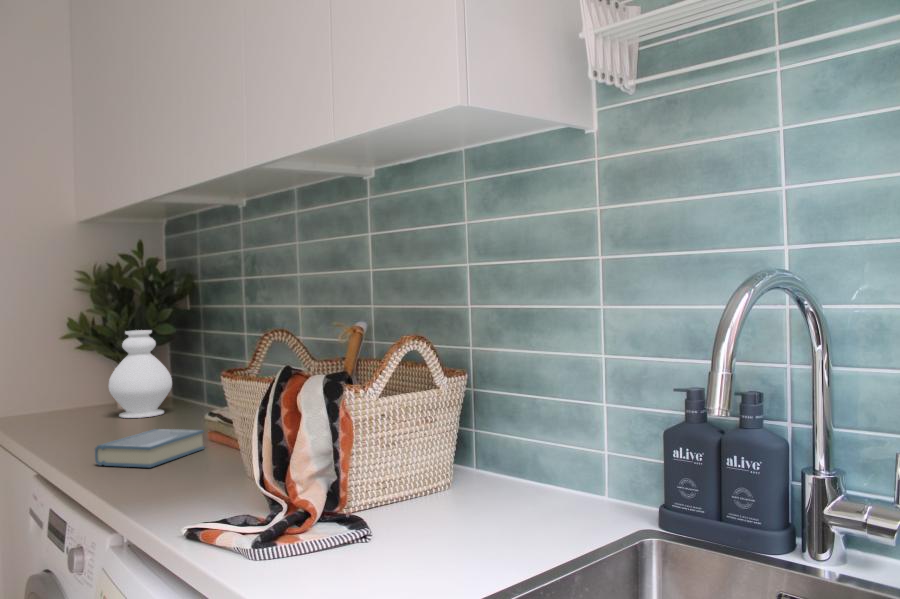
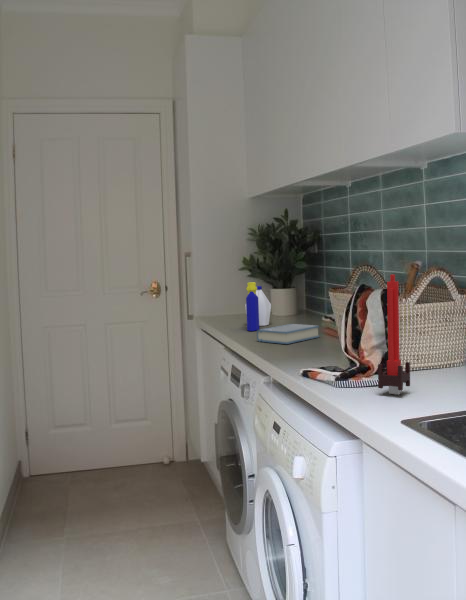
decorative vase: present [109,330,172,418] -> none [266,266,304,320]
candle: none [331,357,383,562] -> present [378,275,410,395]
bottle: none [70,361,118,444] -> present [245,282,271,331]

